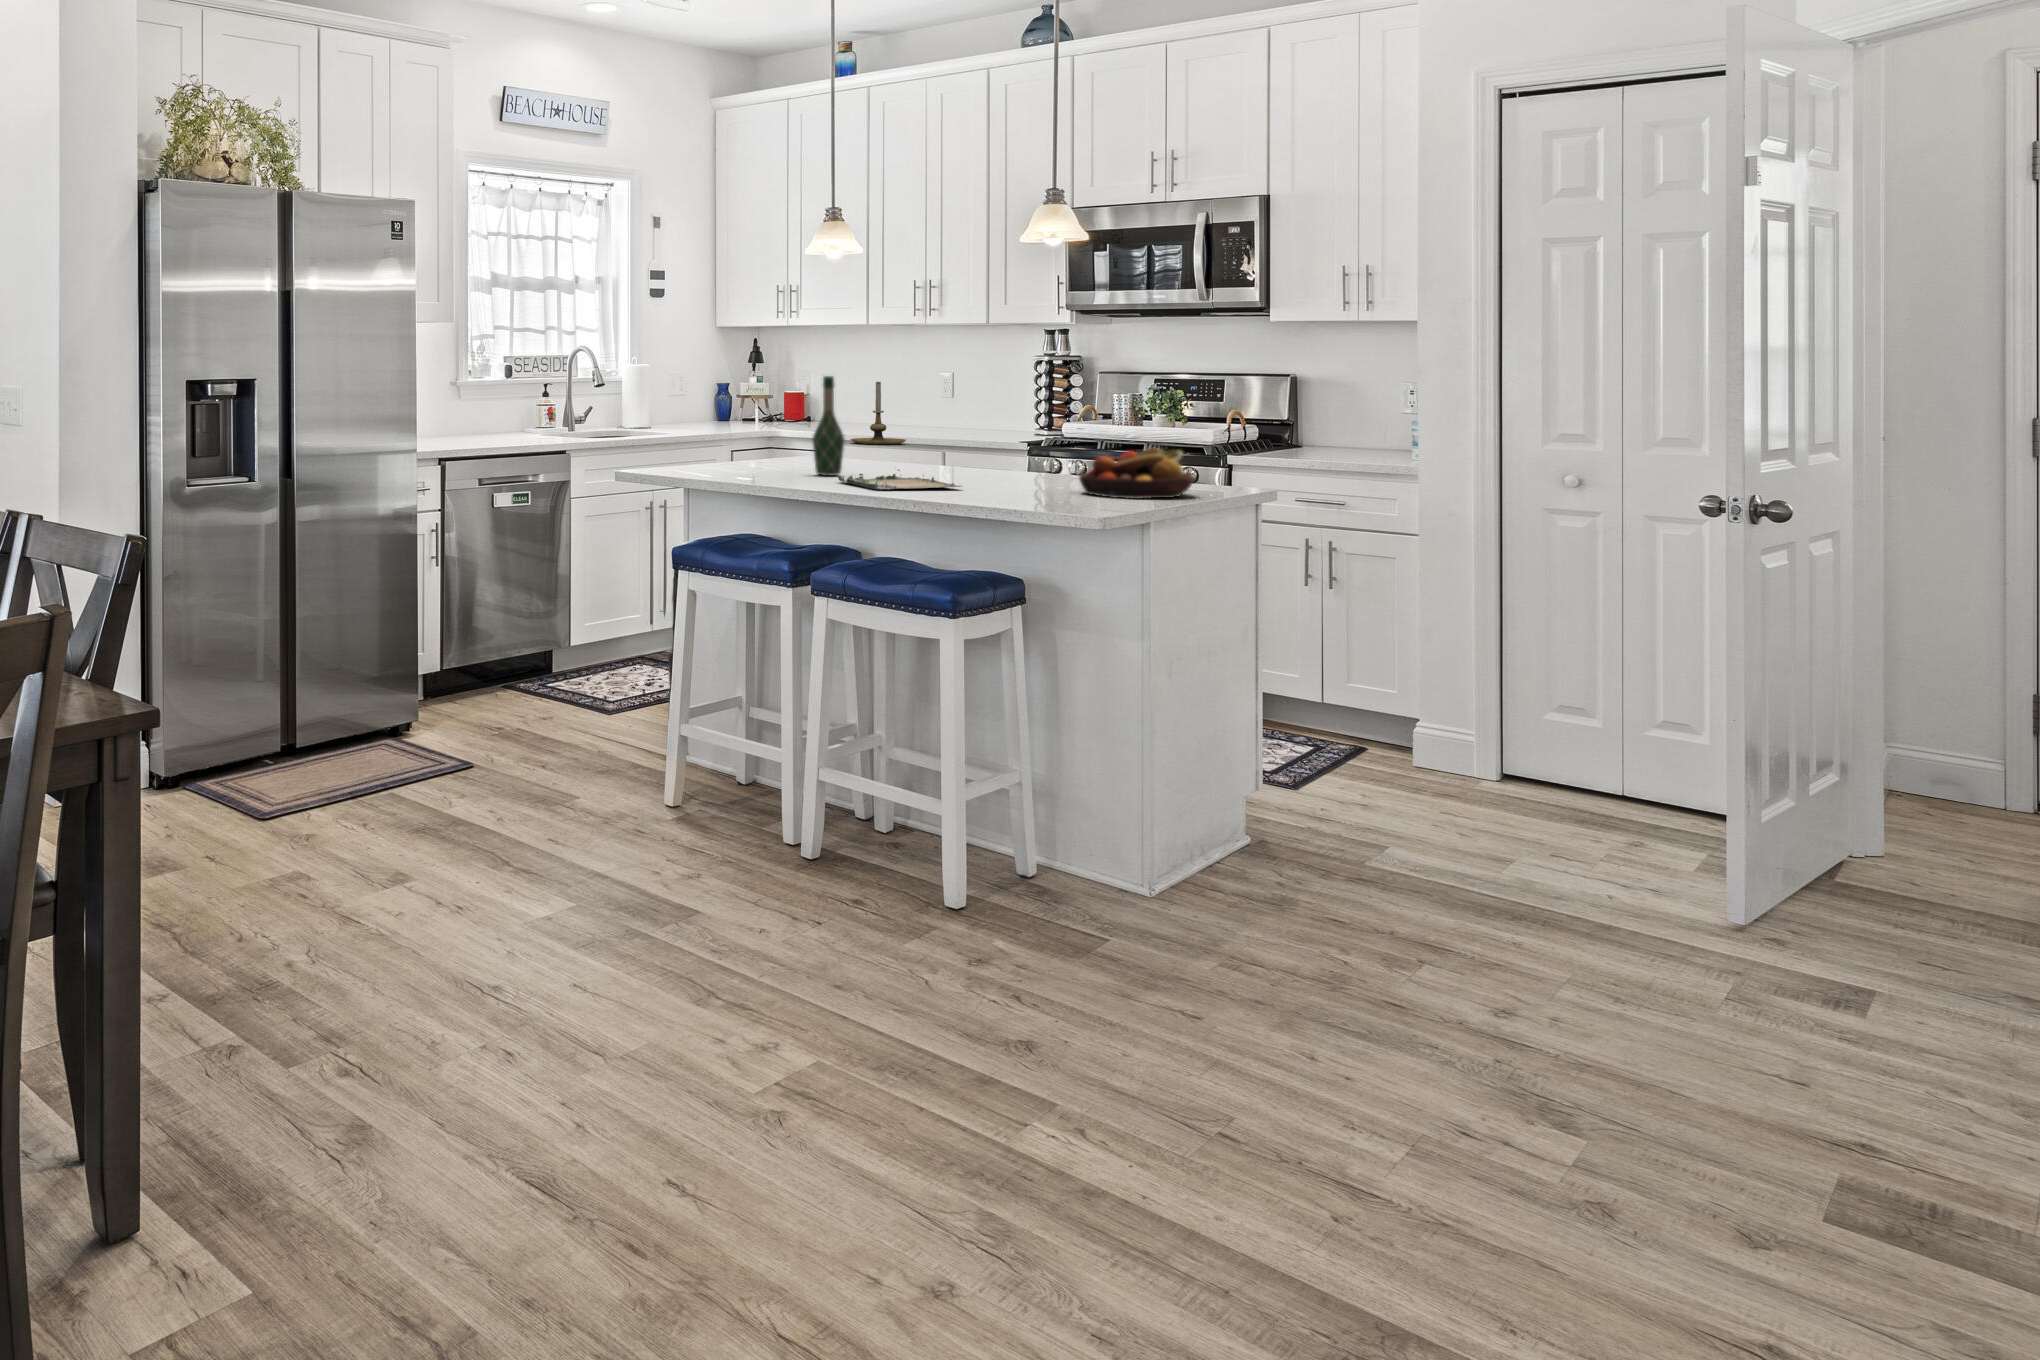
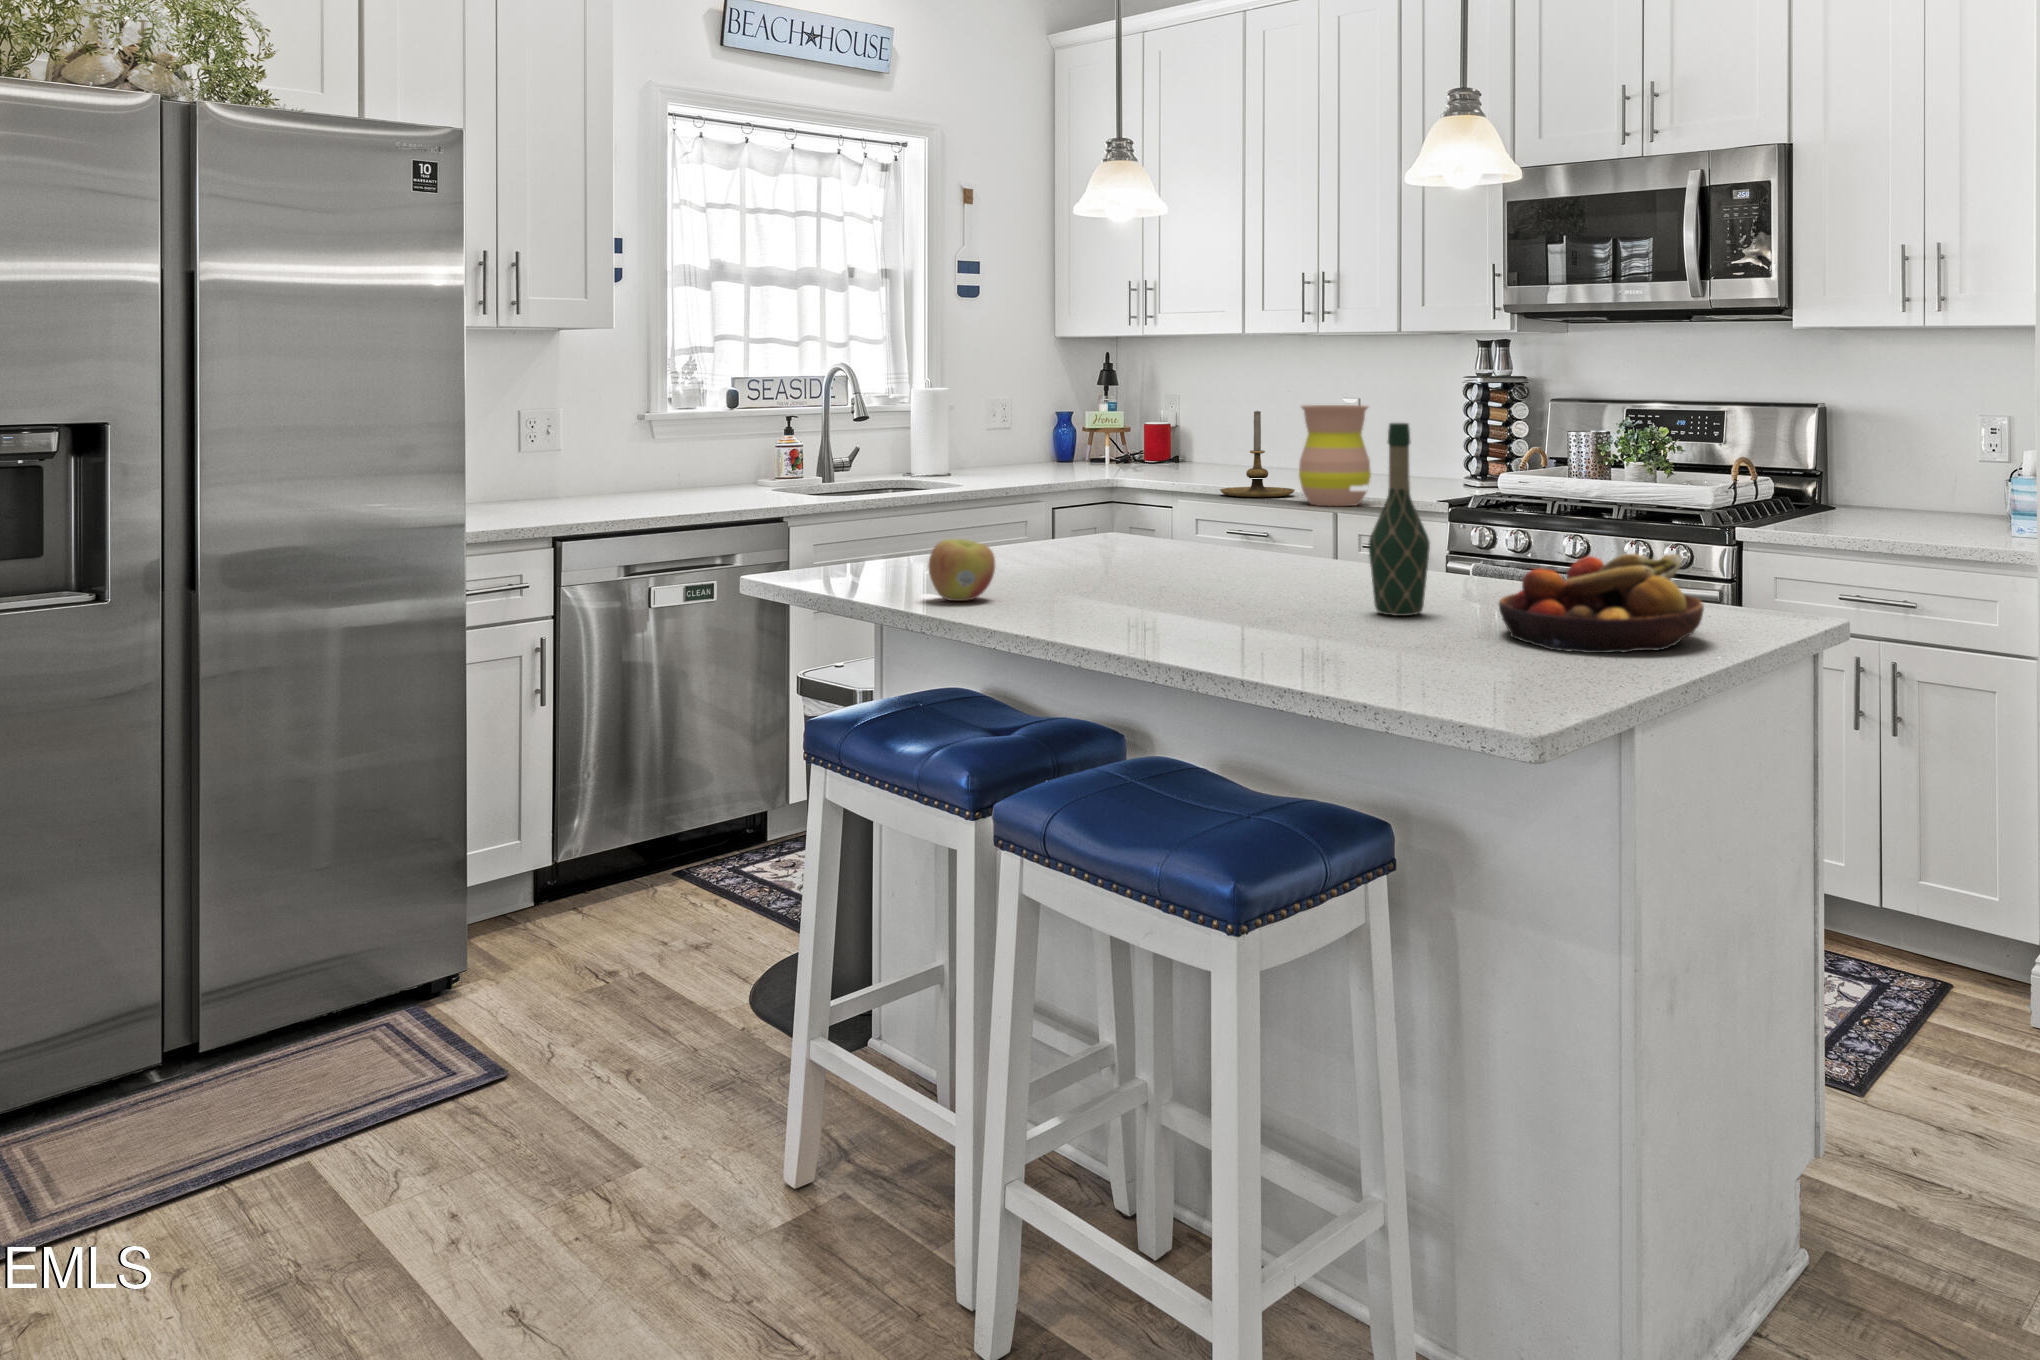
wine bottle: present [812,376,844,476] -> present [1369,423,1430,616]
vase: none [913,377,966,449] -> present [1299,405,1371,506]
apple: none [741,445,780,480] -> present [928,539,995,601]
tray: present [837,470,961,491] -> none [1090,575,1294,634]

